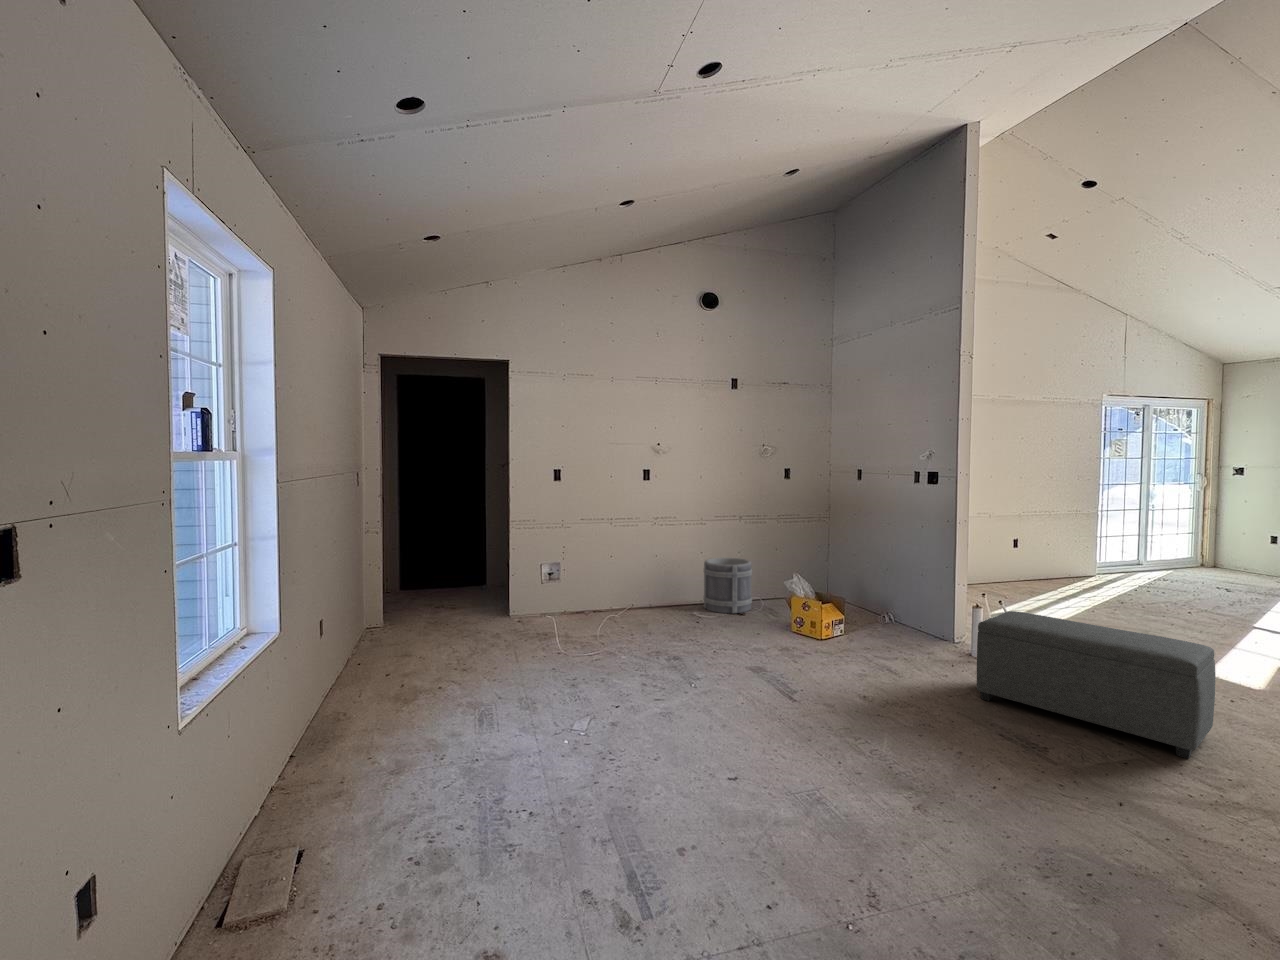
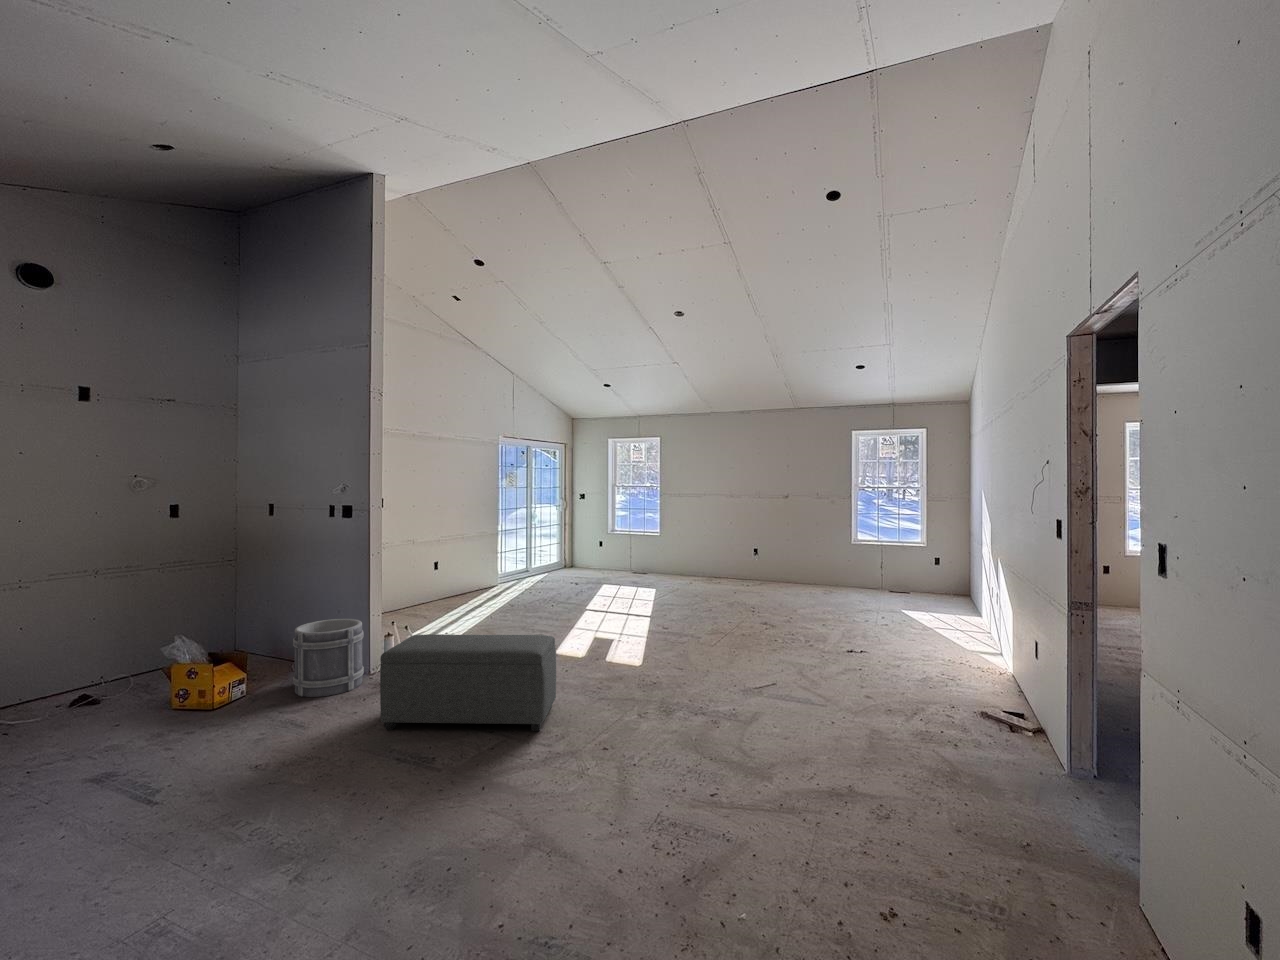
bucket: present [704,558,752,614] -> present [293,619,364,697]

